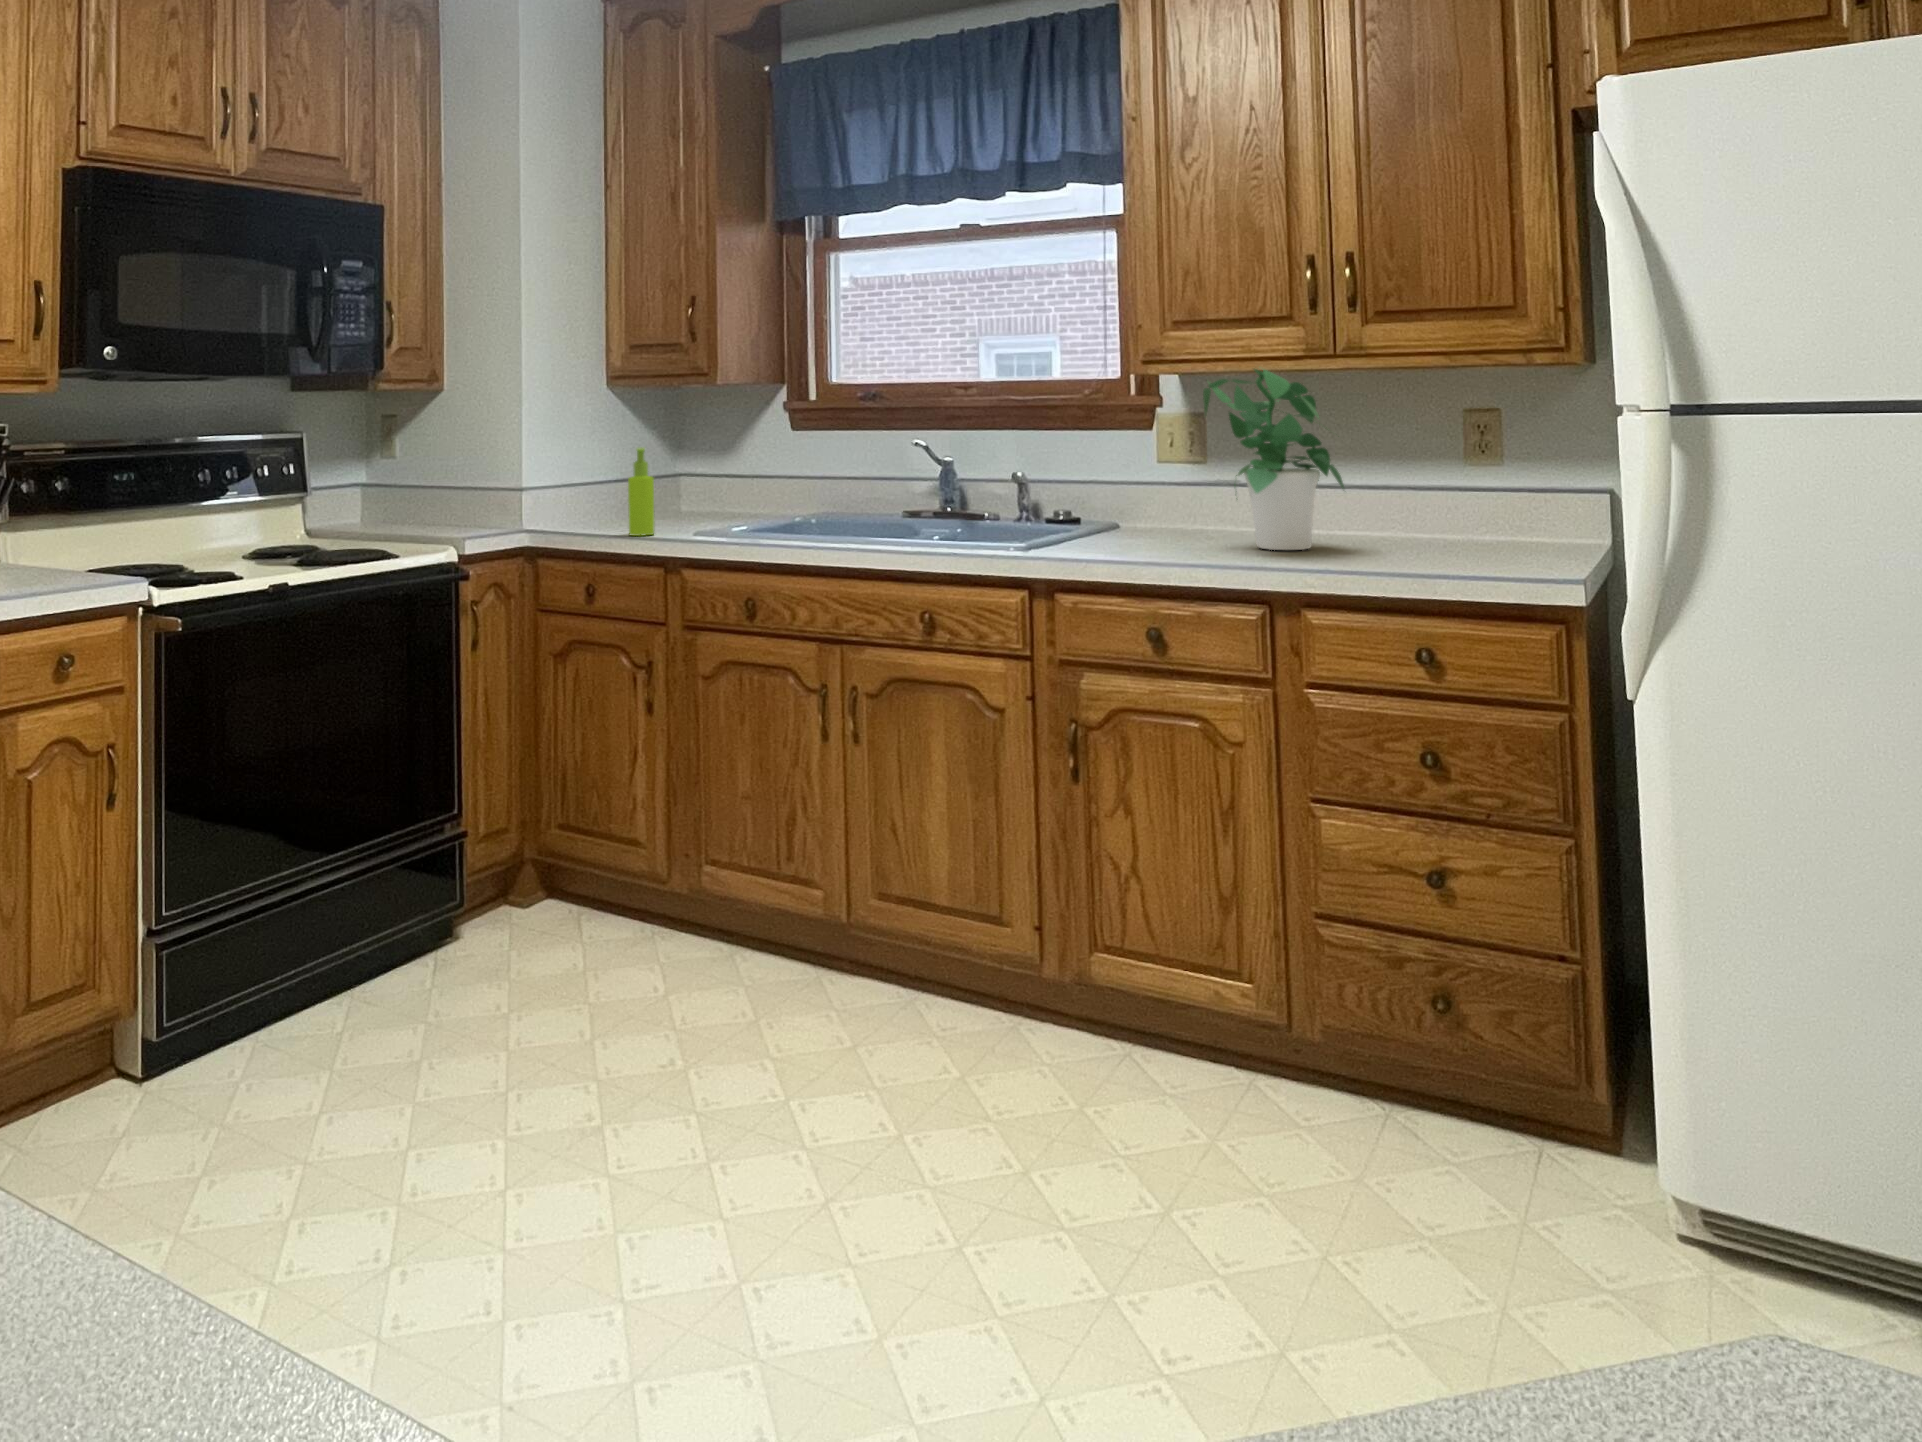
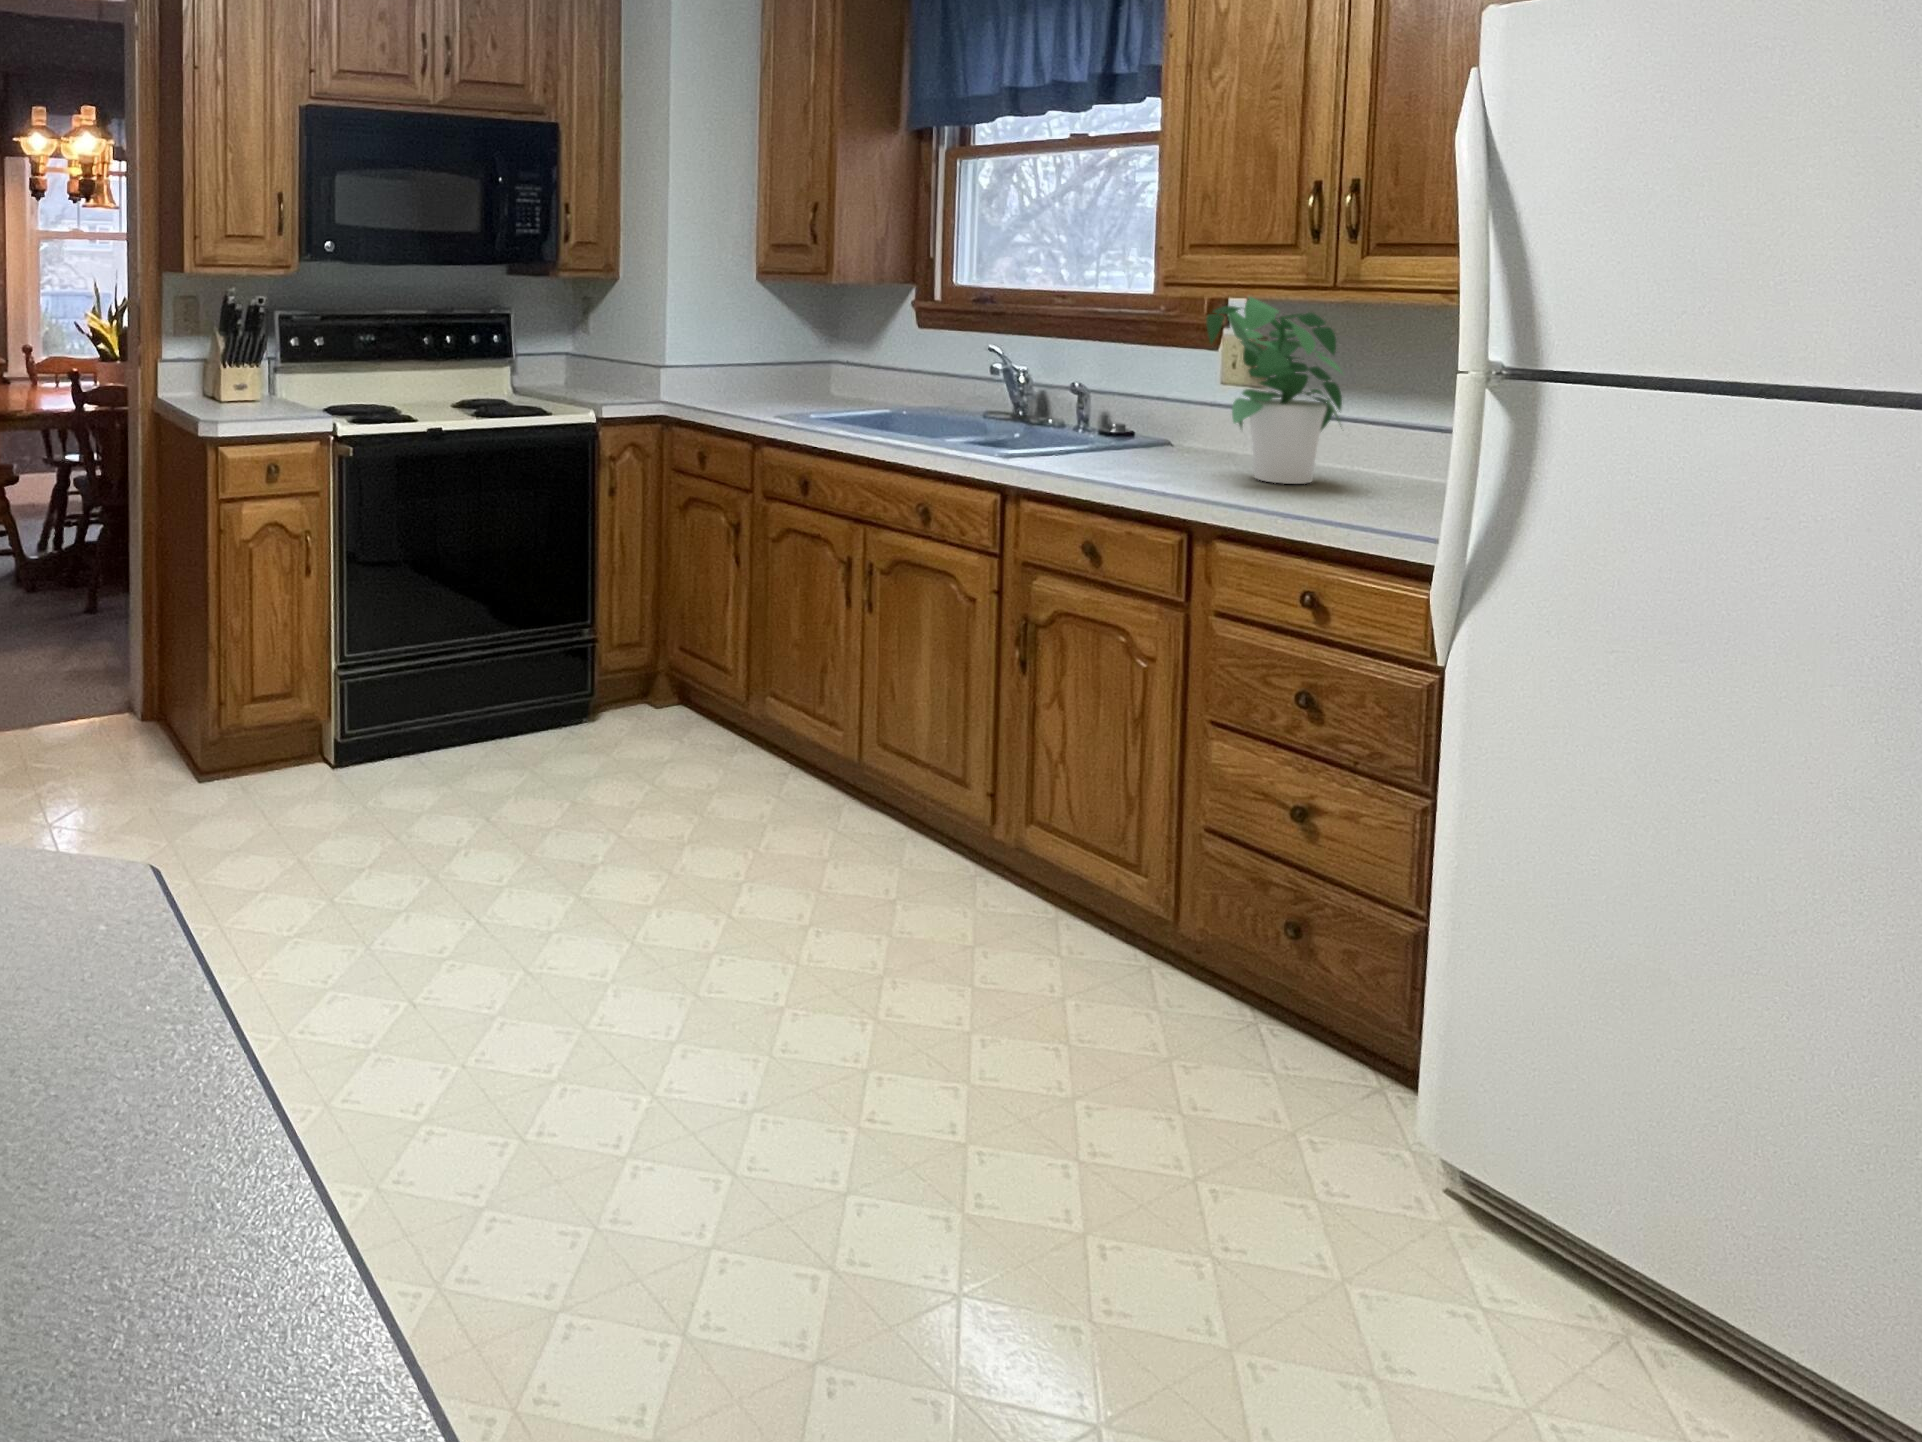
soap dispenser: present [628,447,654,536] -> none [737,337,760,413]

